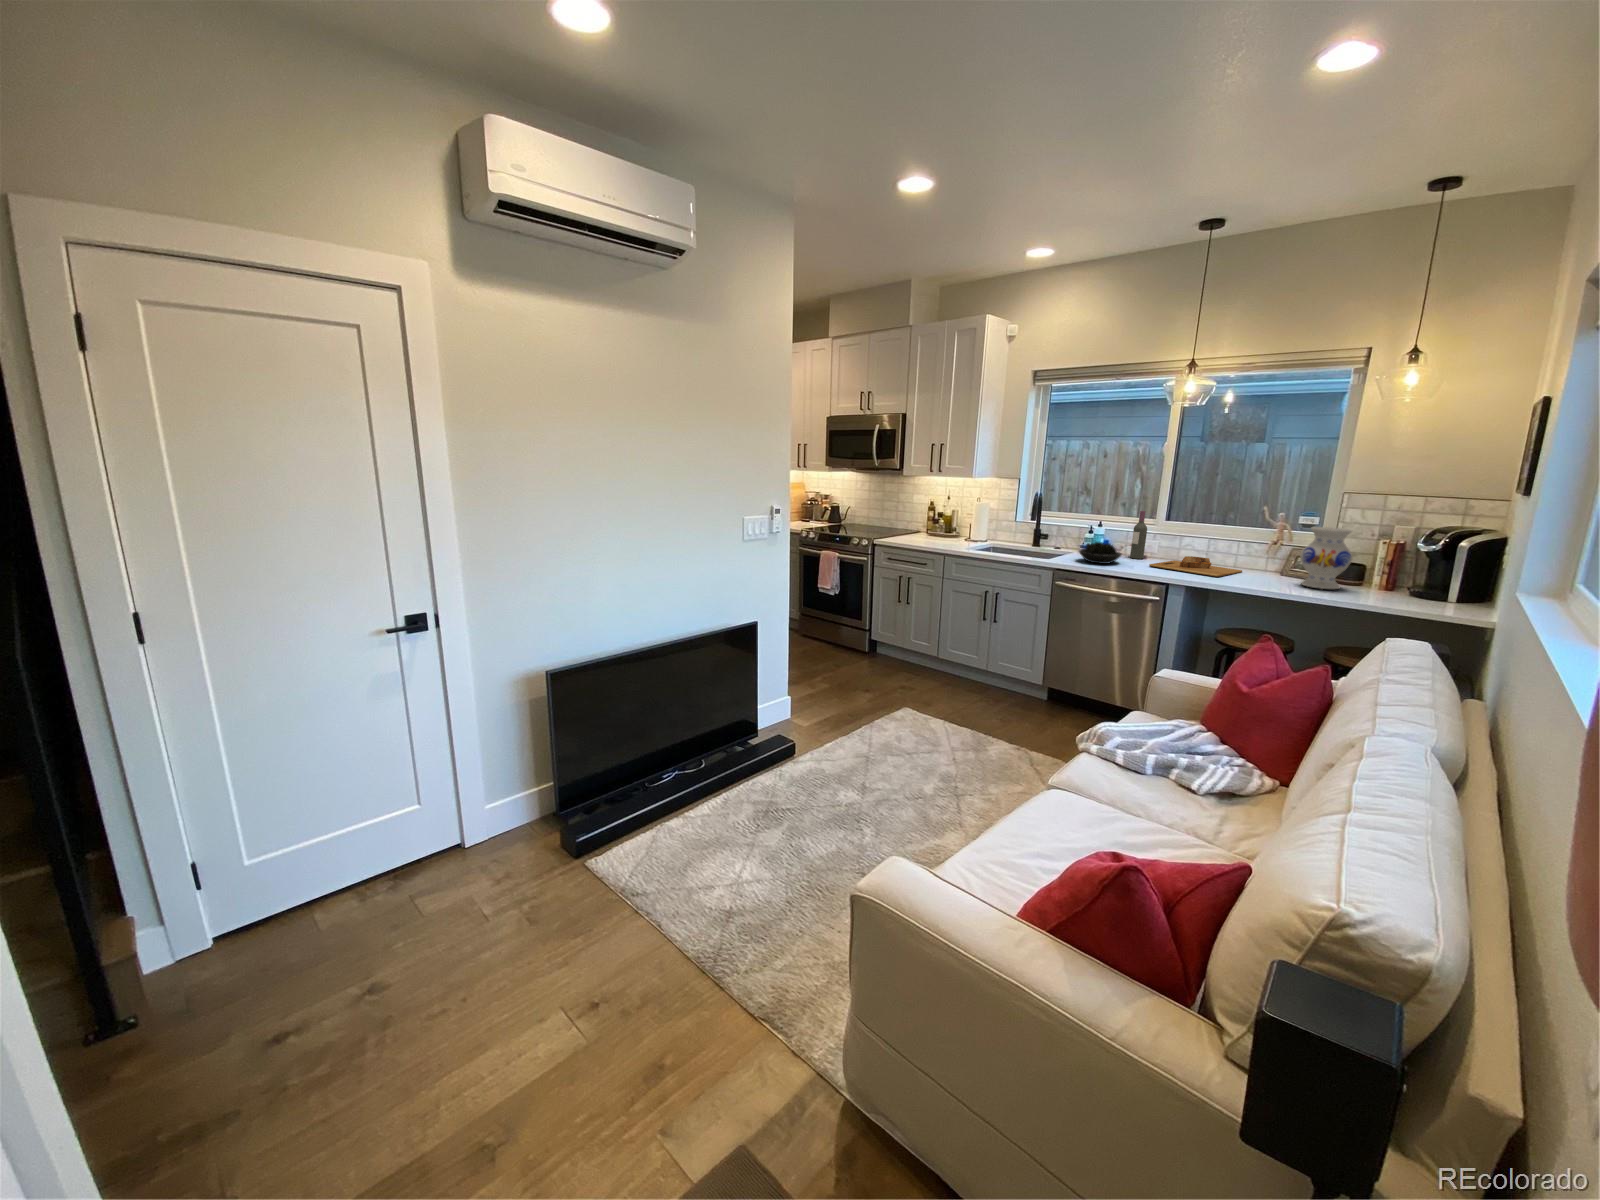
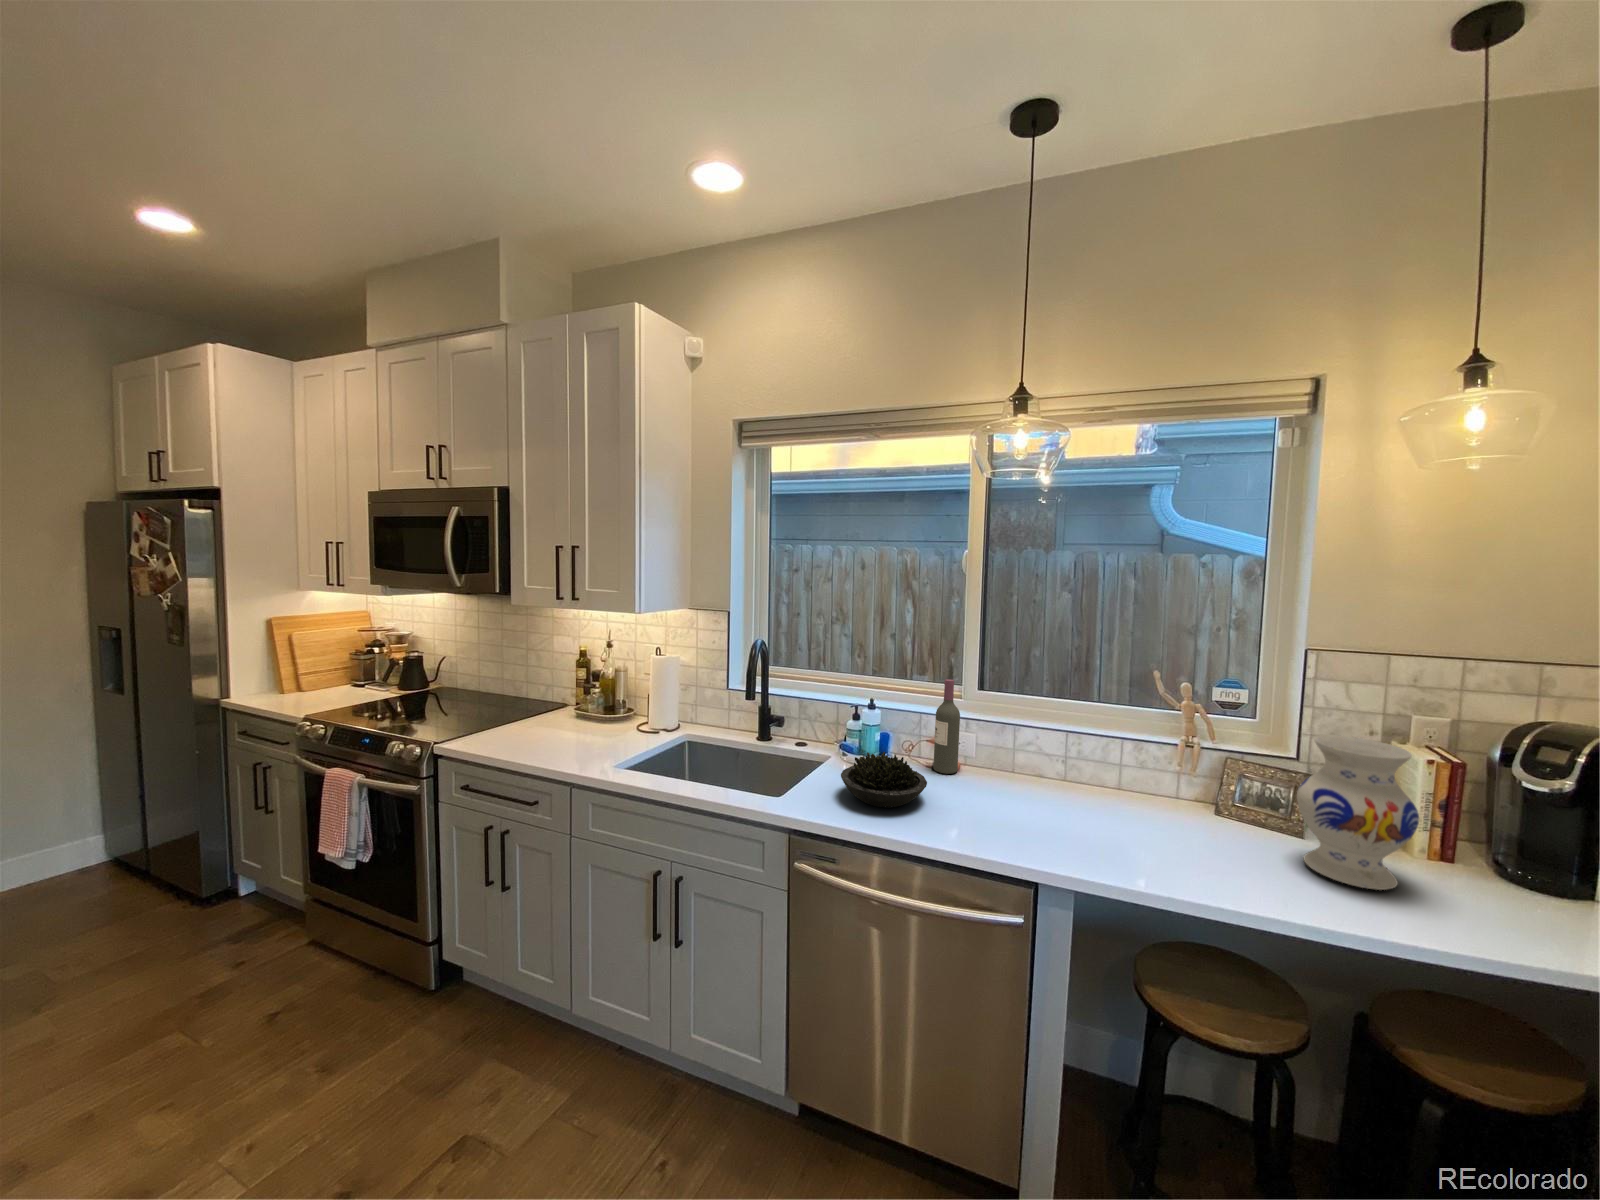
cutting board: present [1149,556,1242,577] -> none [982,777,1152,848]

